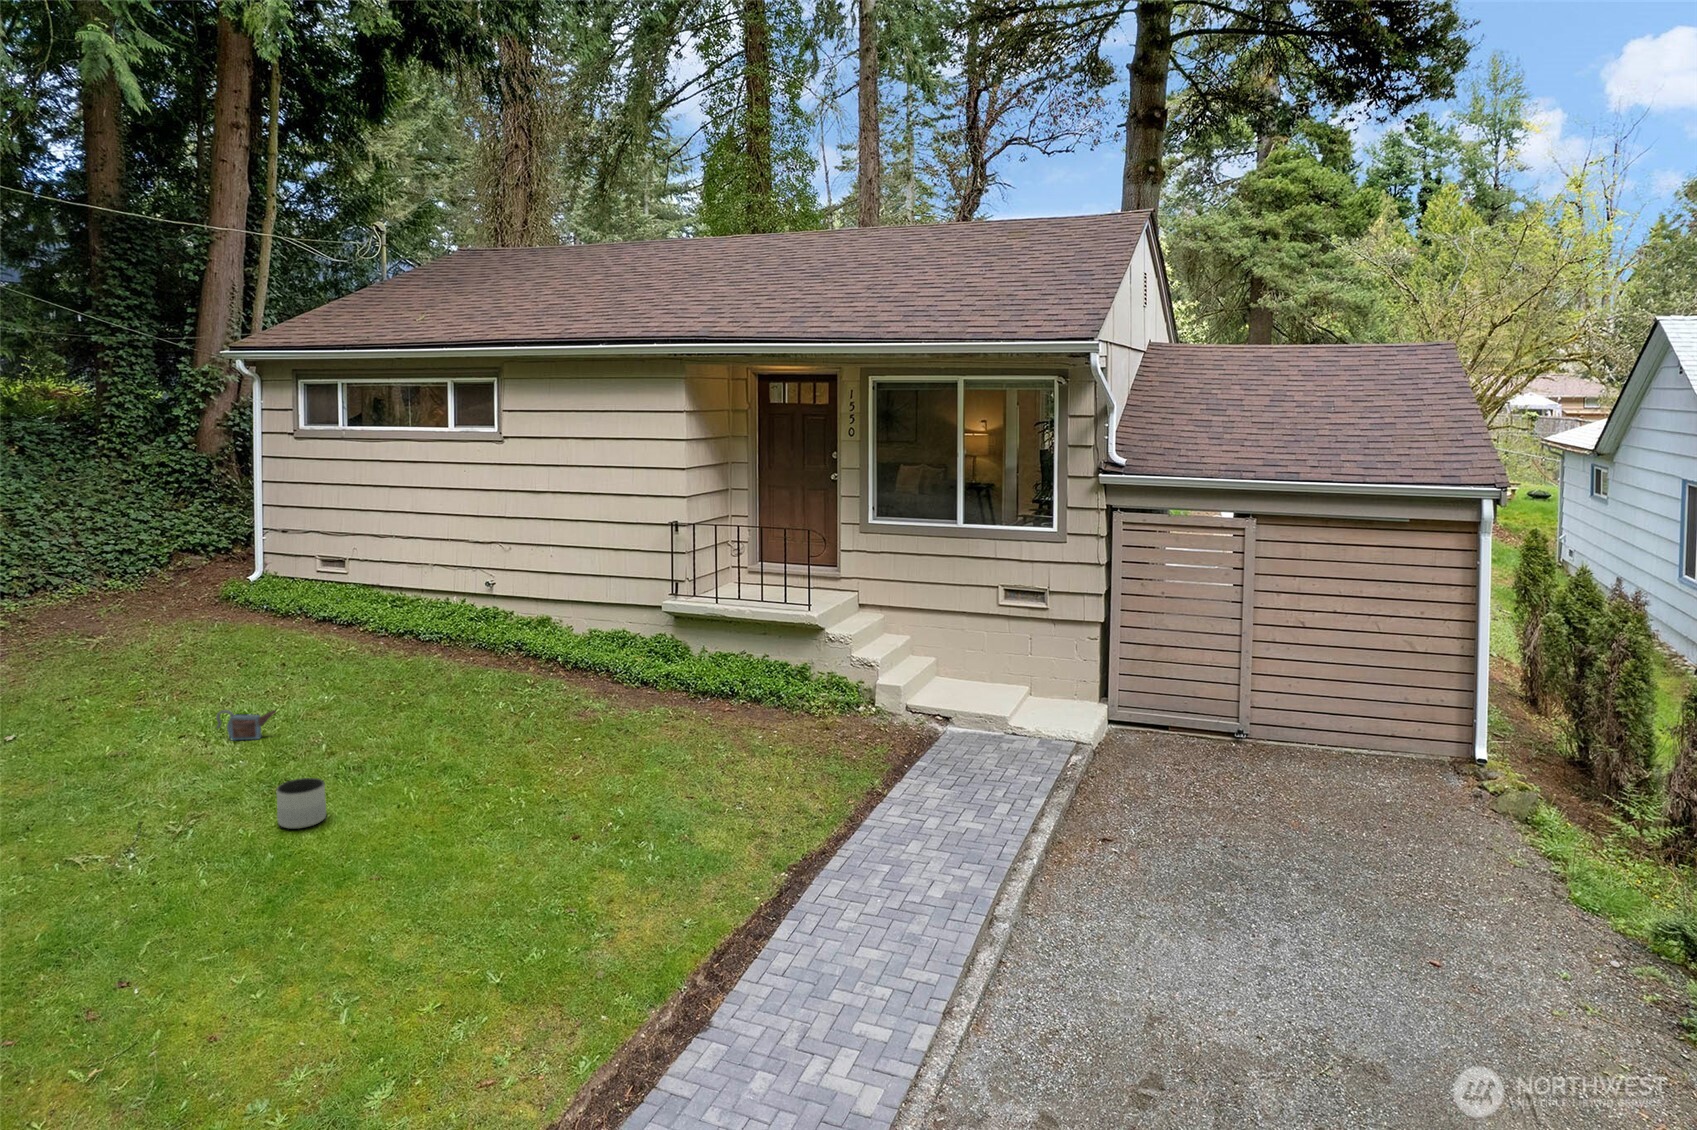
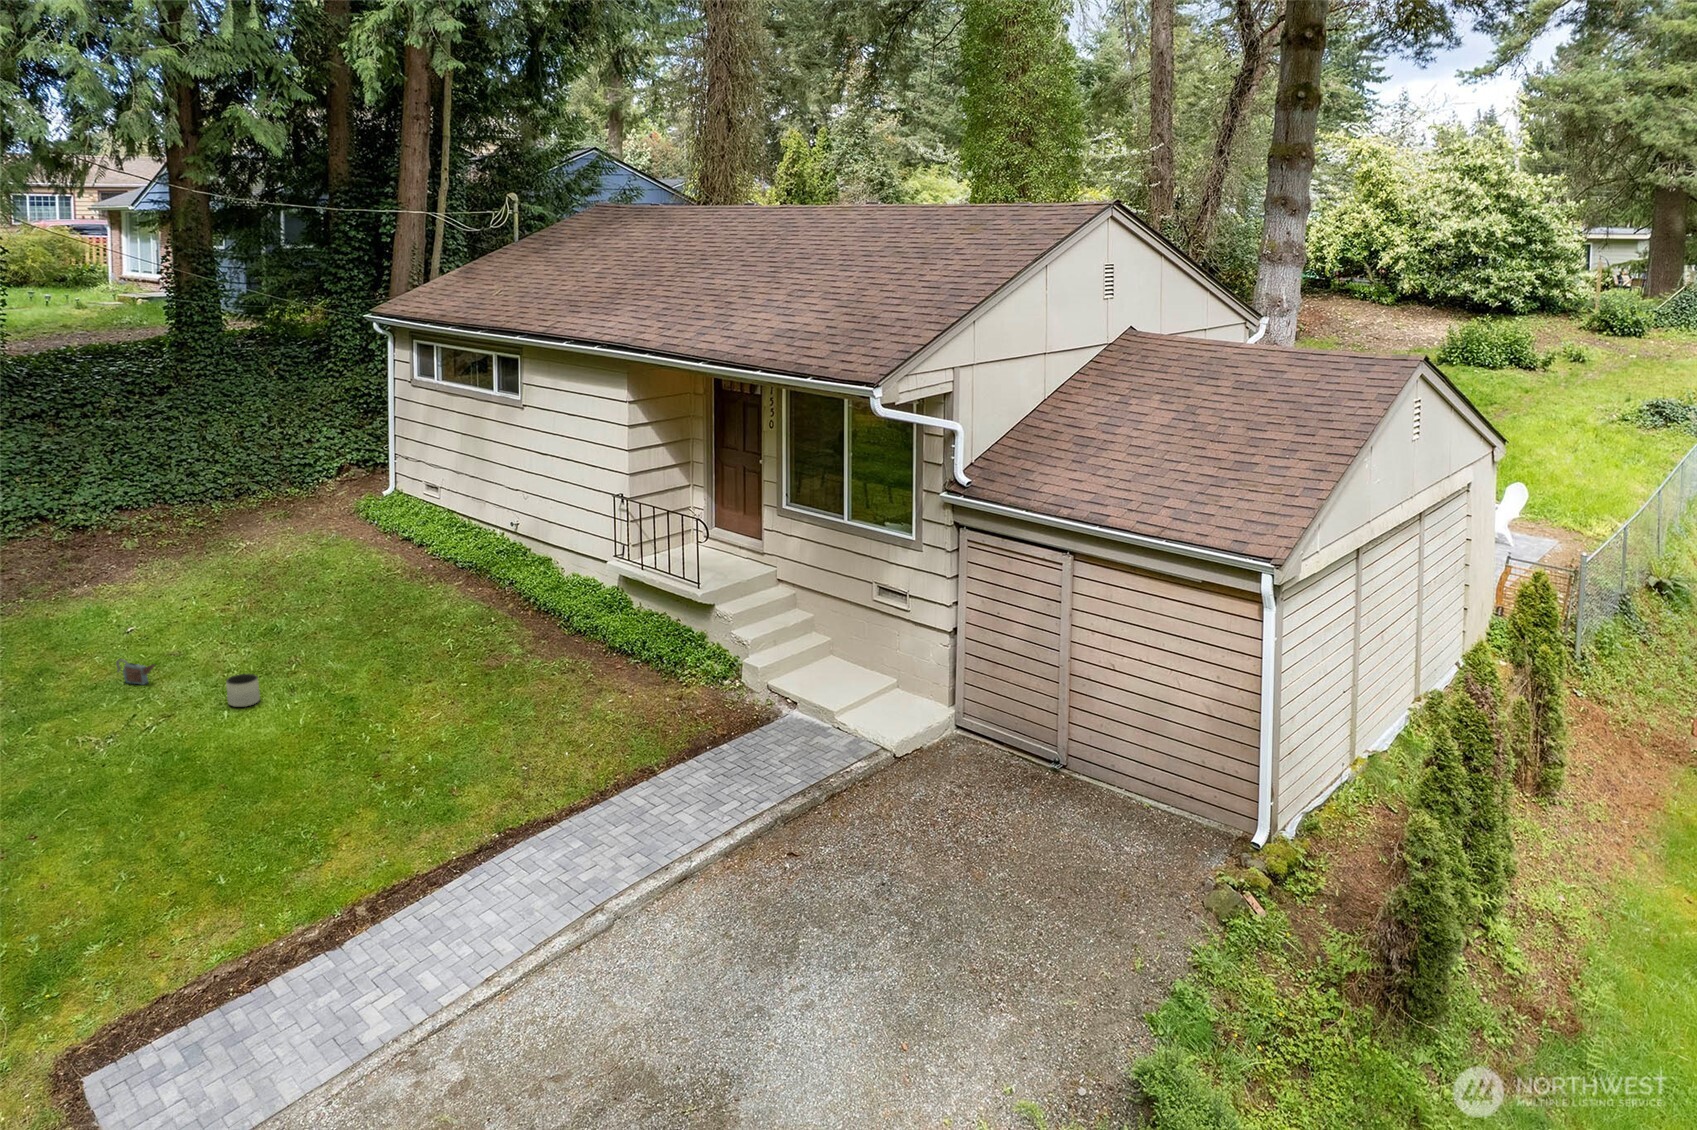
watering can: present [216,710,276,740] -> present [116,659,155,685]

